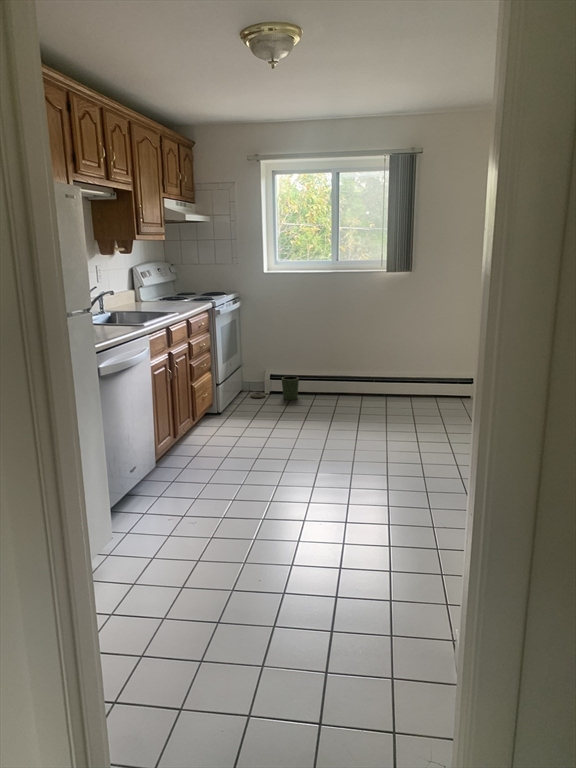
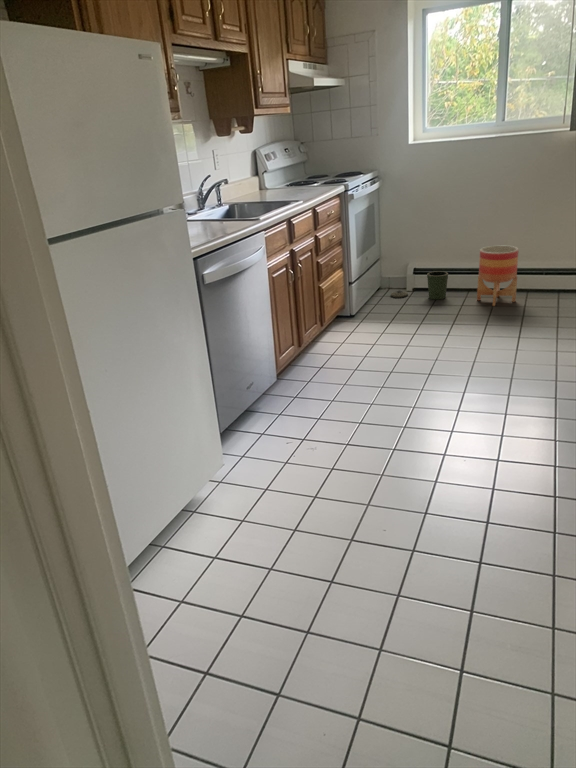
planter: none [323,356,354,405] -> present [477,245,519,306]

